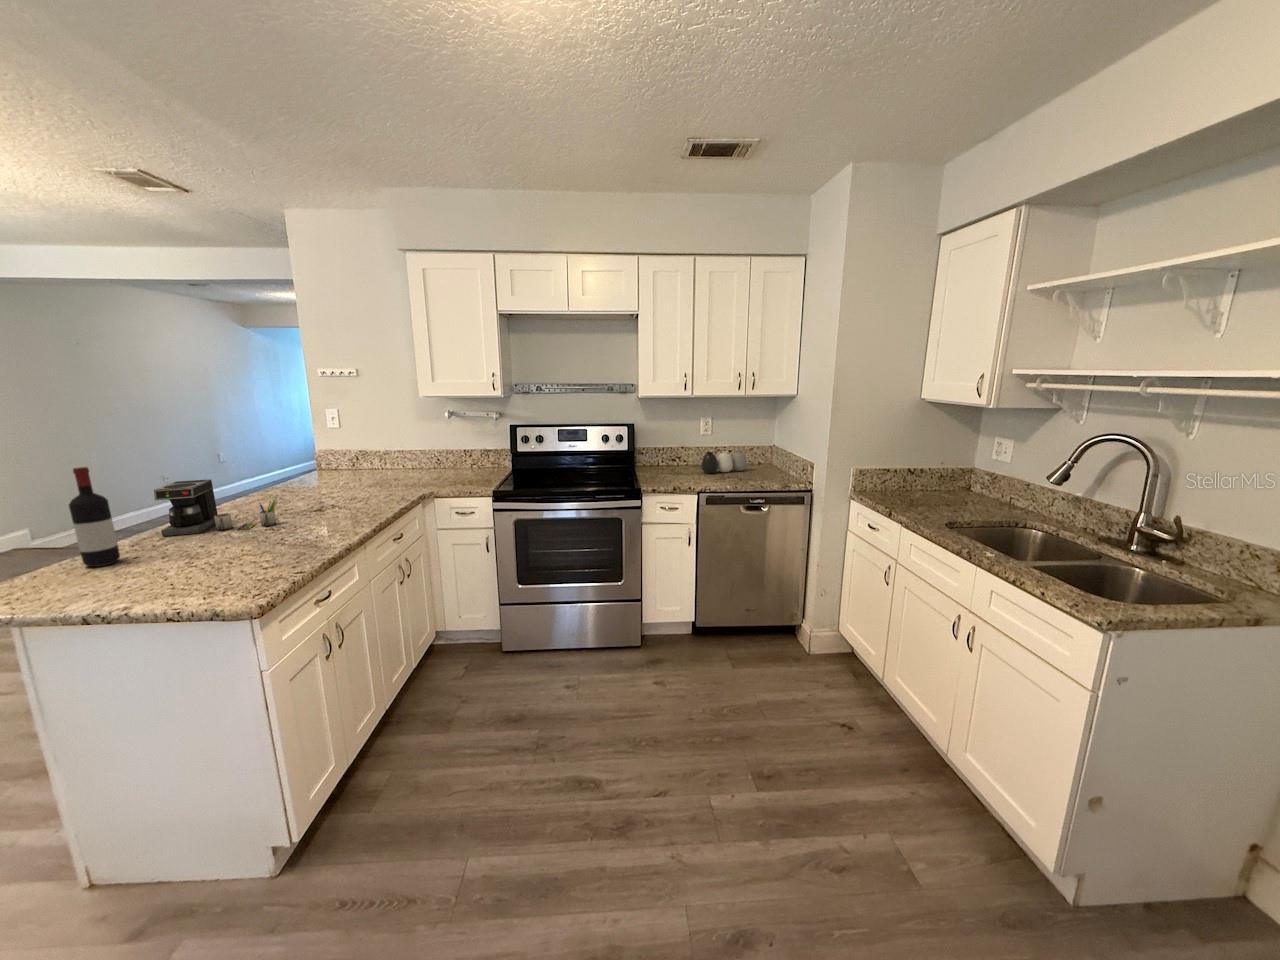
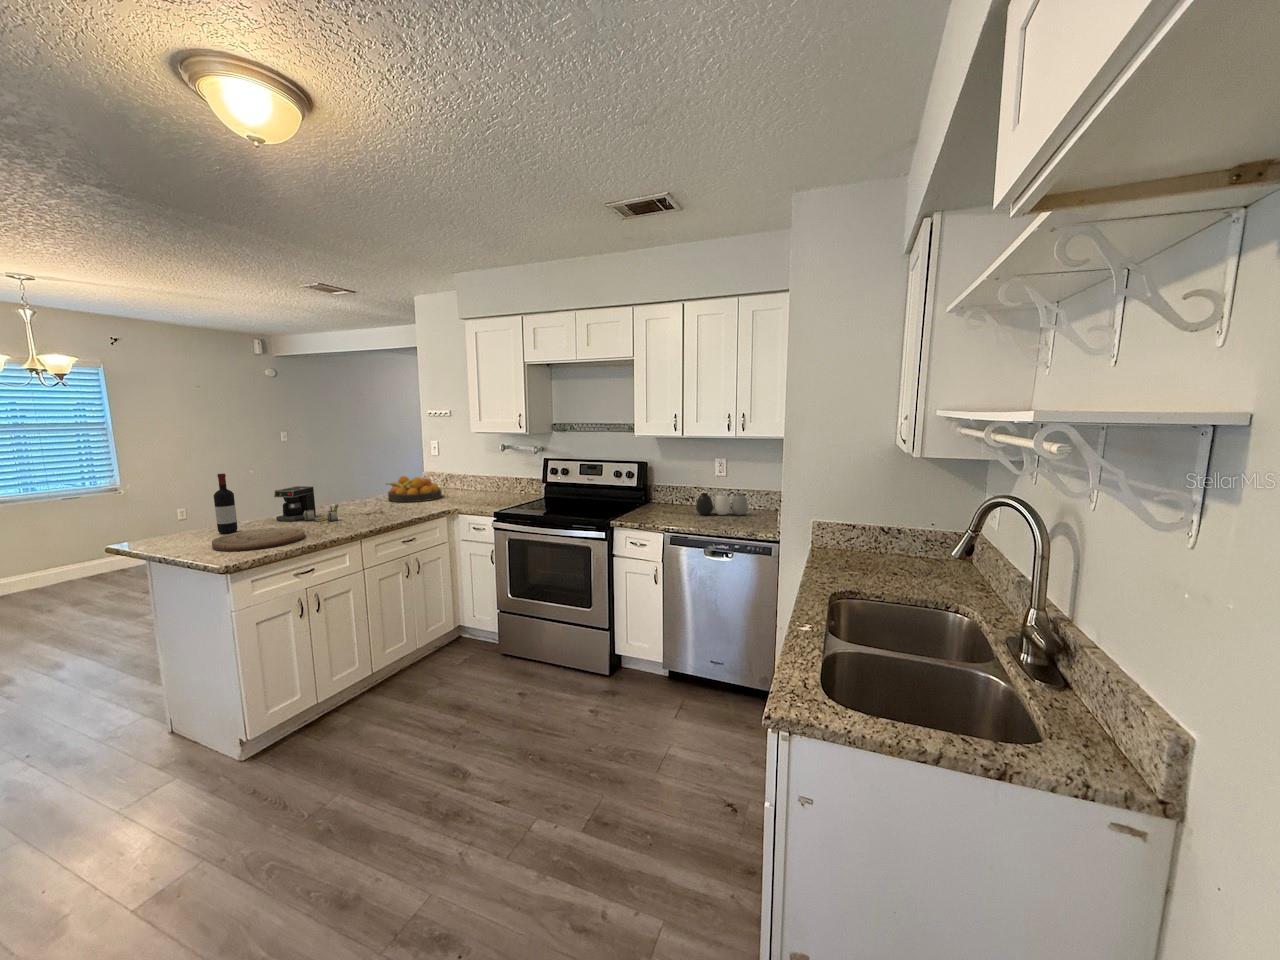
fruit bowl: none [287,458,368,493] -> present [387,476,442,502]
cutting board: none [126,540,282,592] -> present [212,527,305,551]

